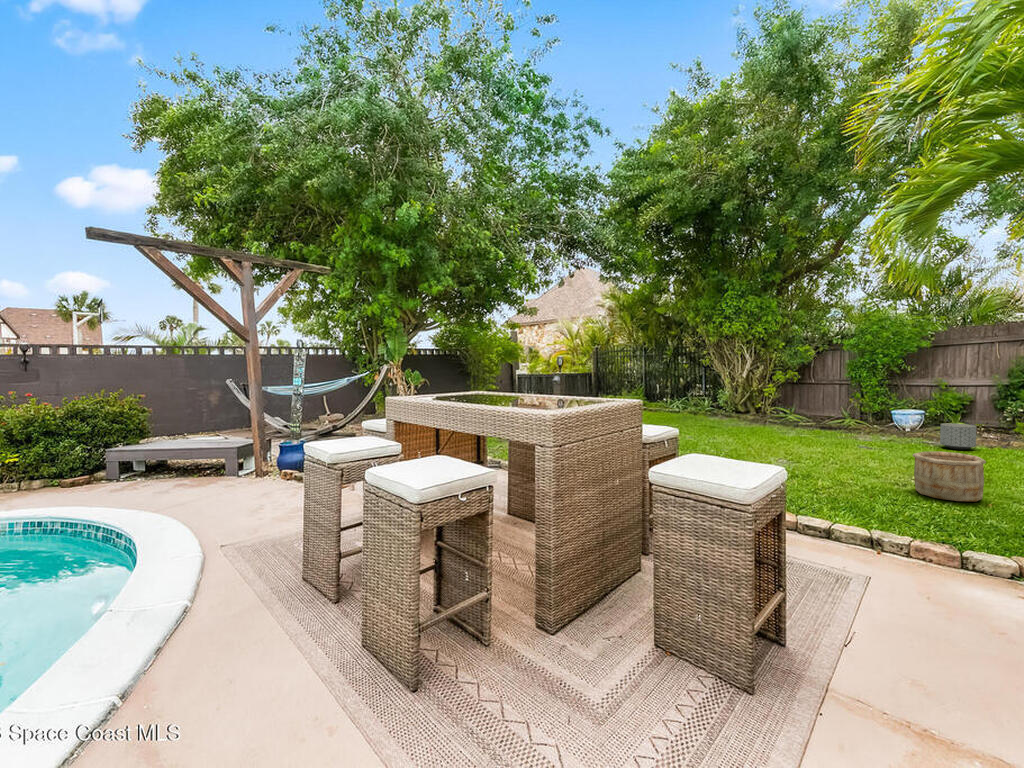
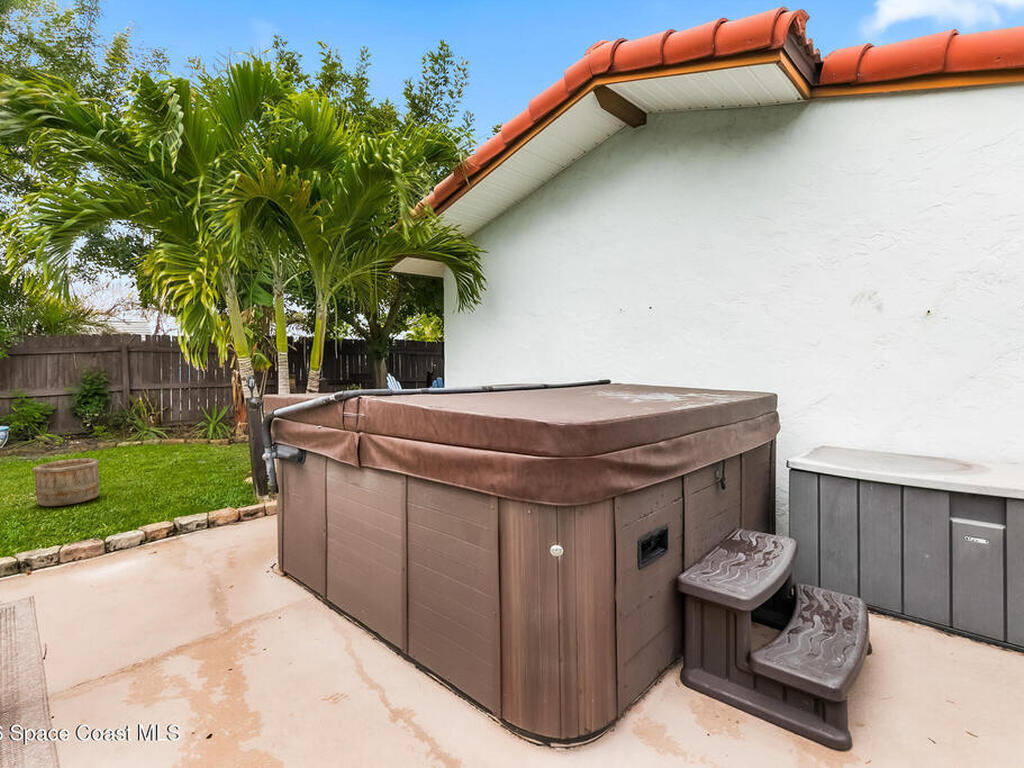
planter: present [940,423,976,450] -> none [36,433,71,460]

